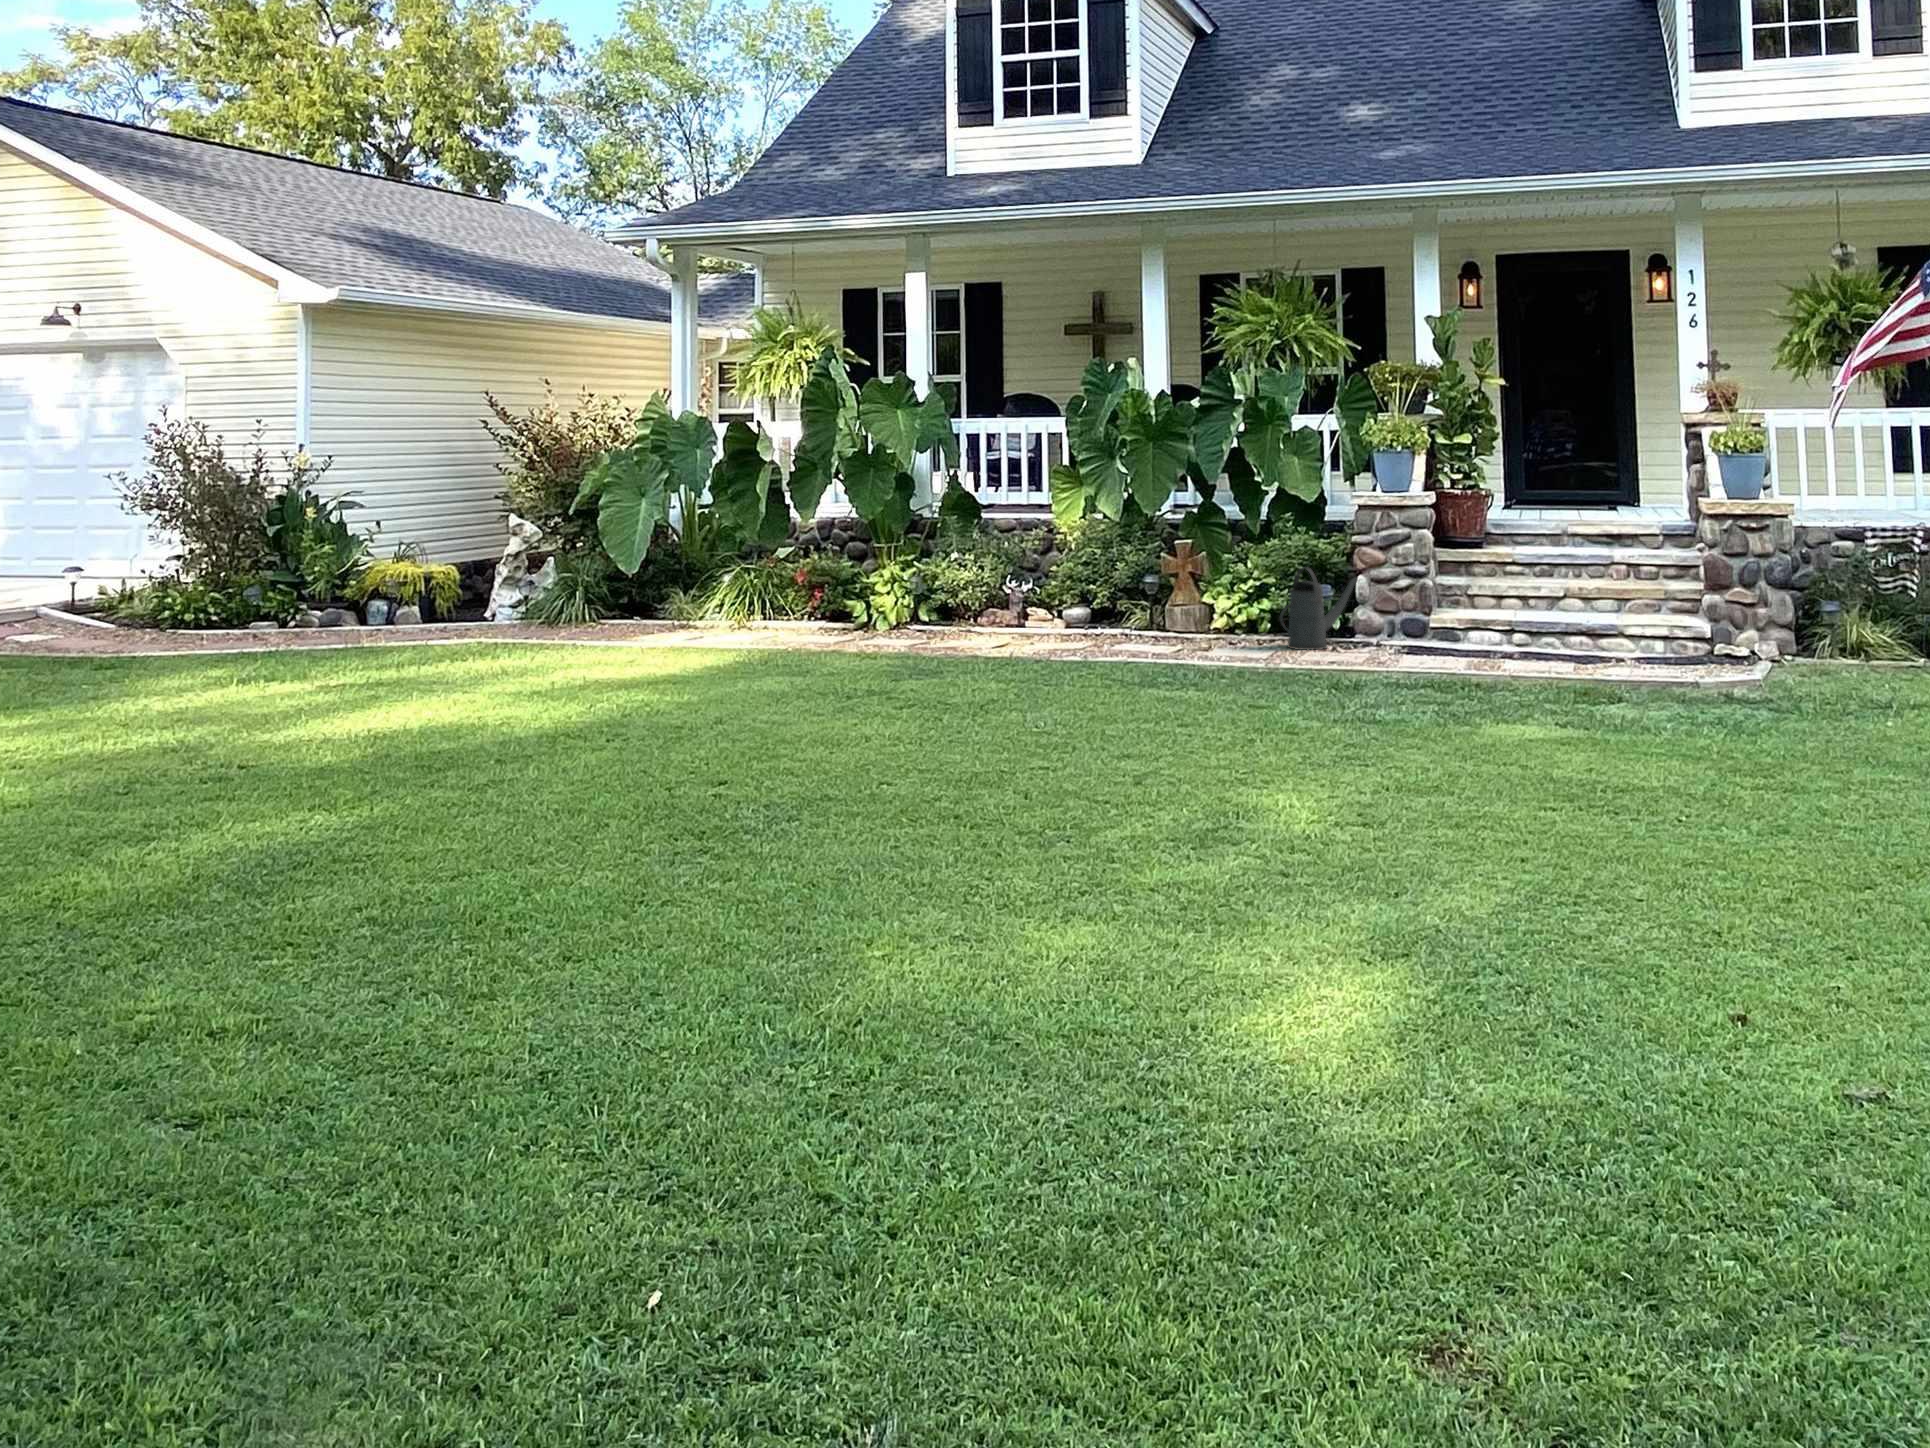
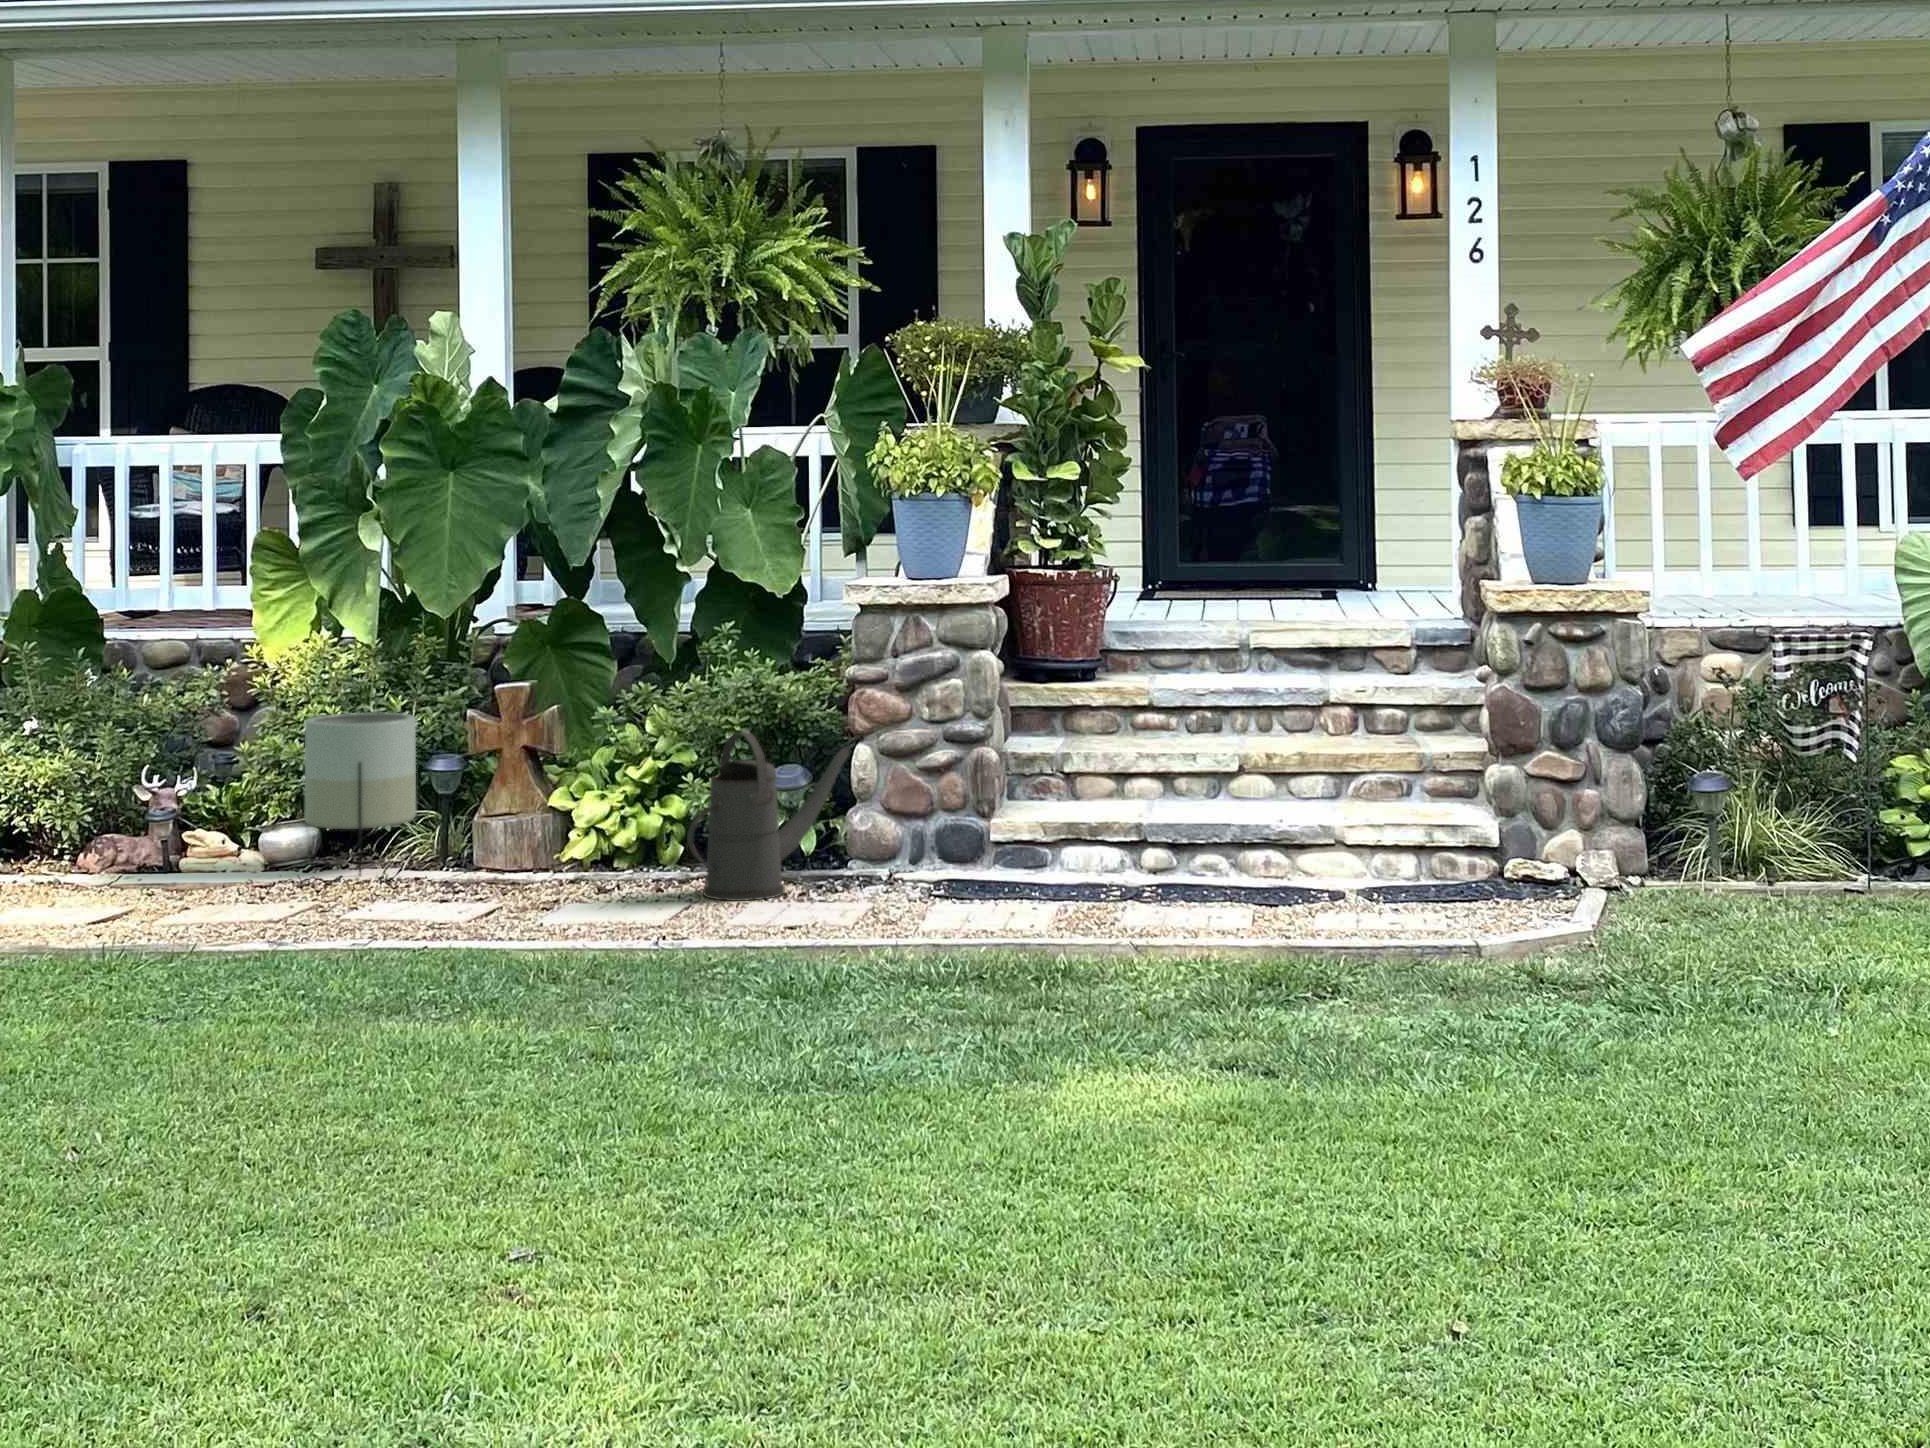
planter: none [1086,554,1138,633] -> present [304,713,416,874]

